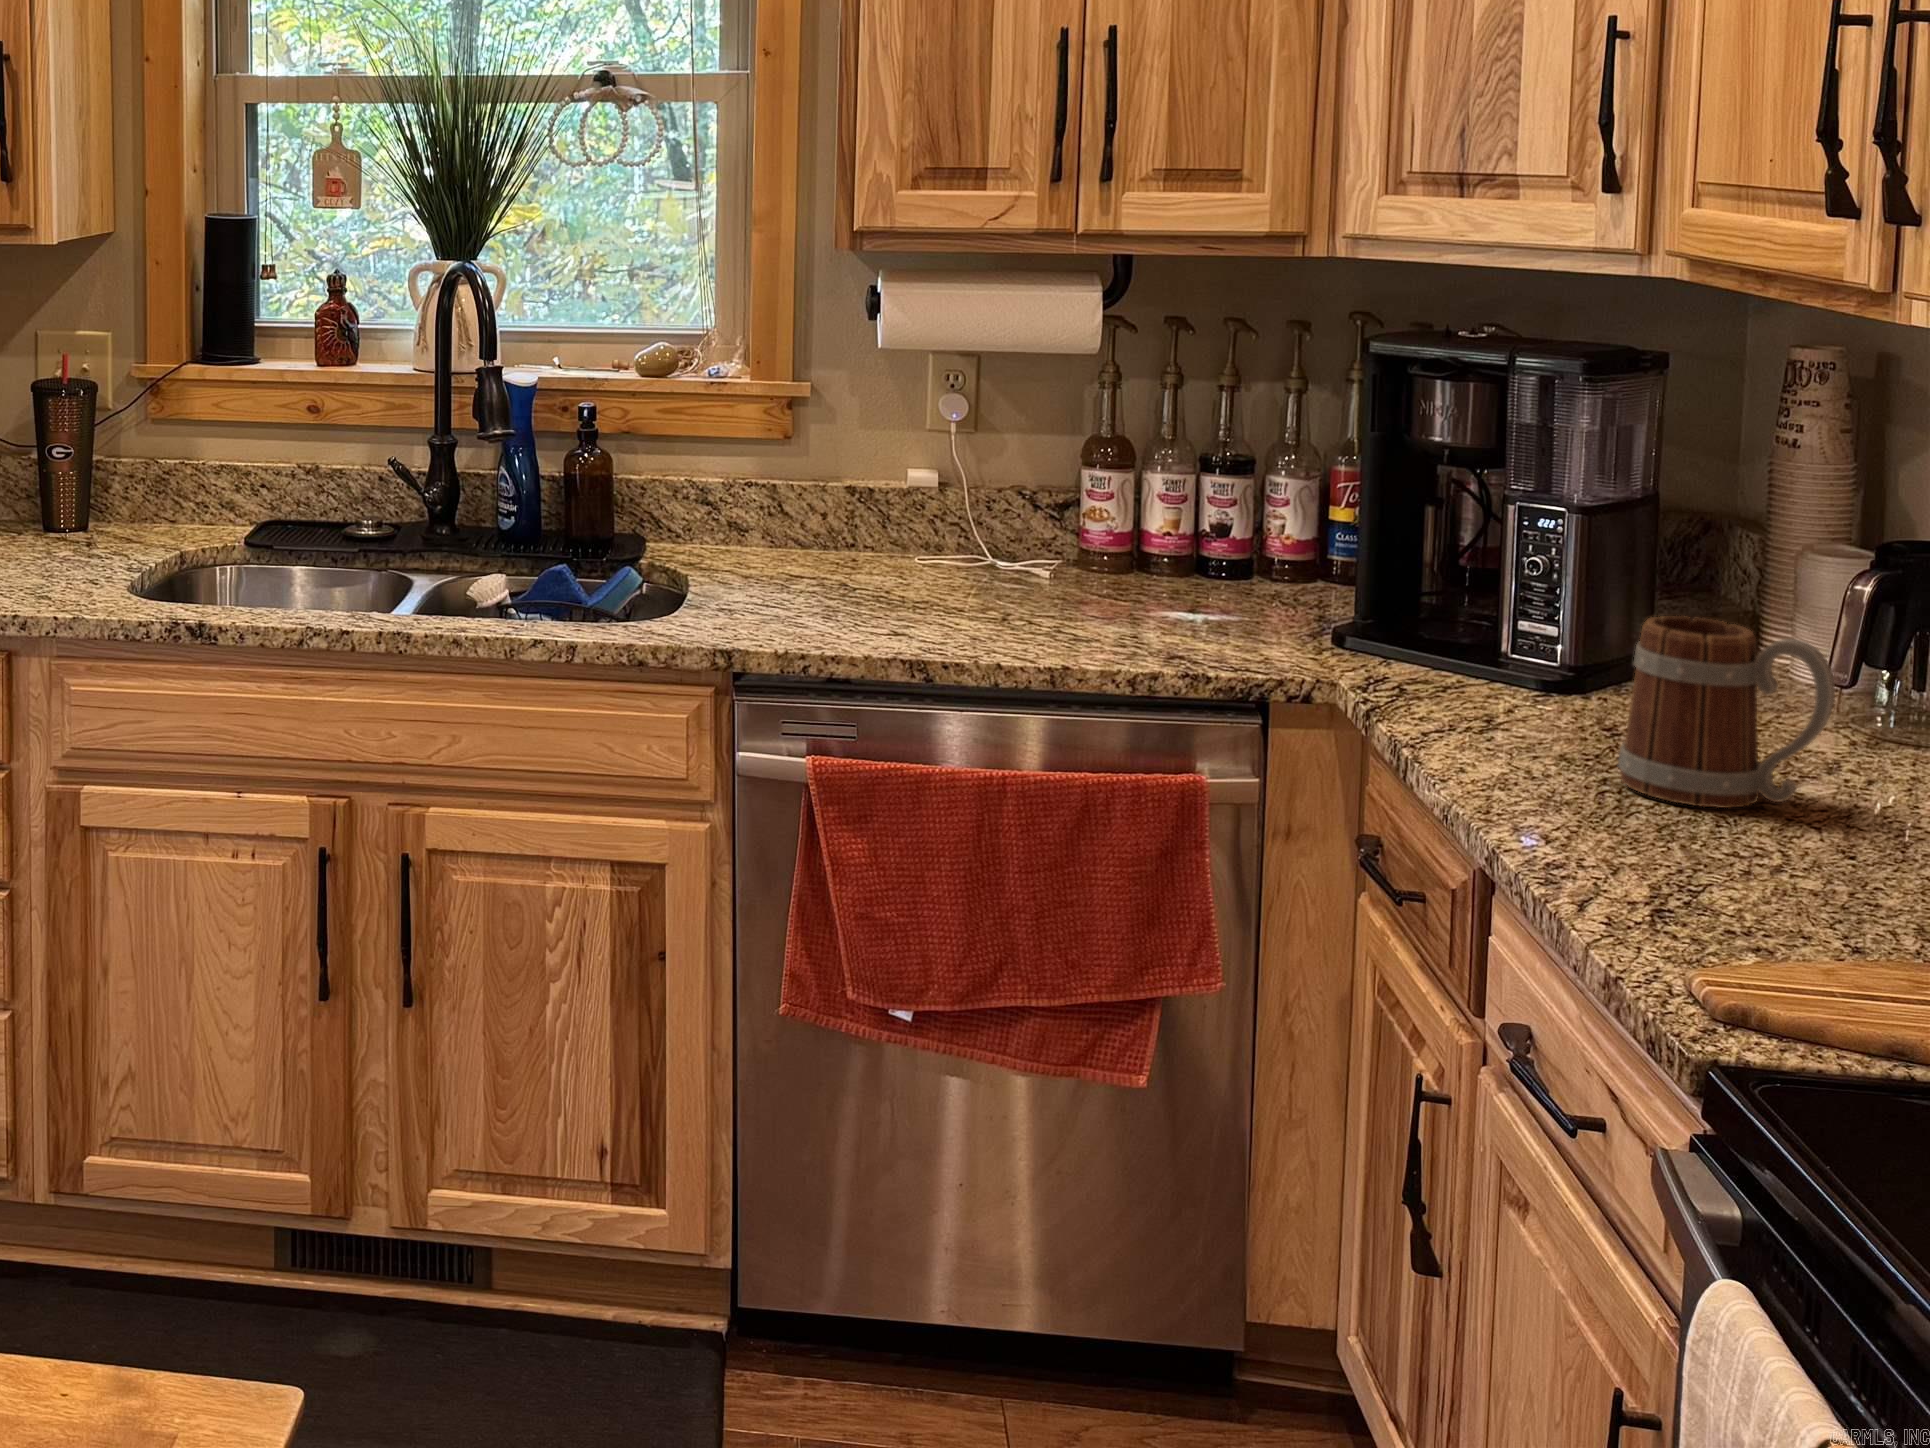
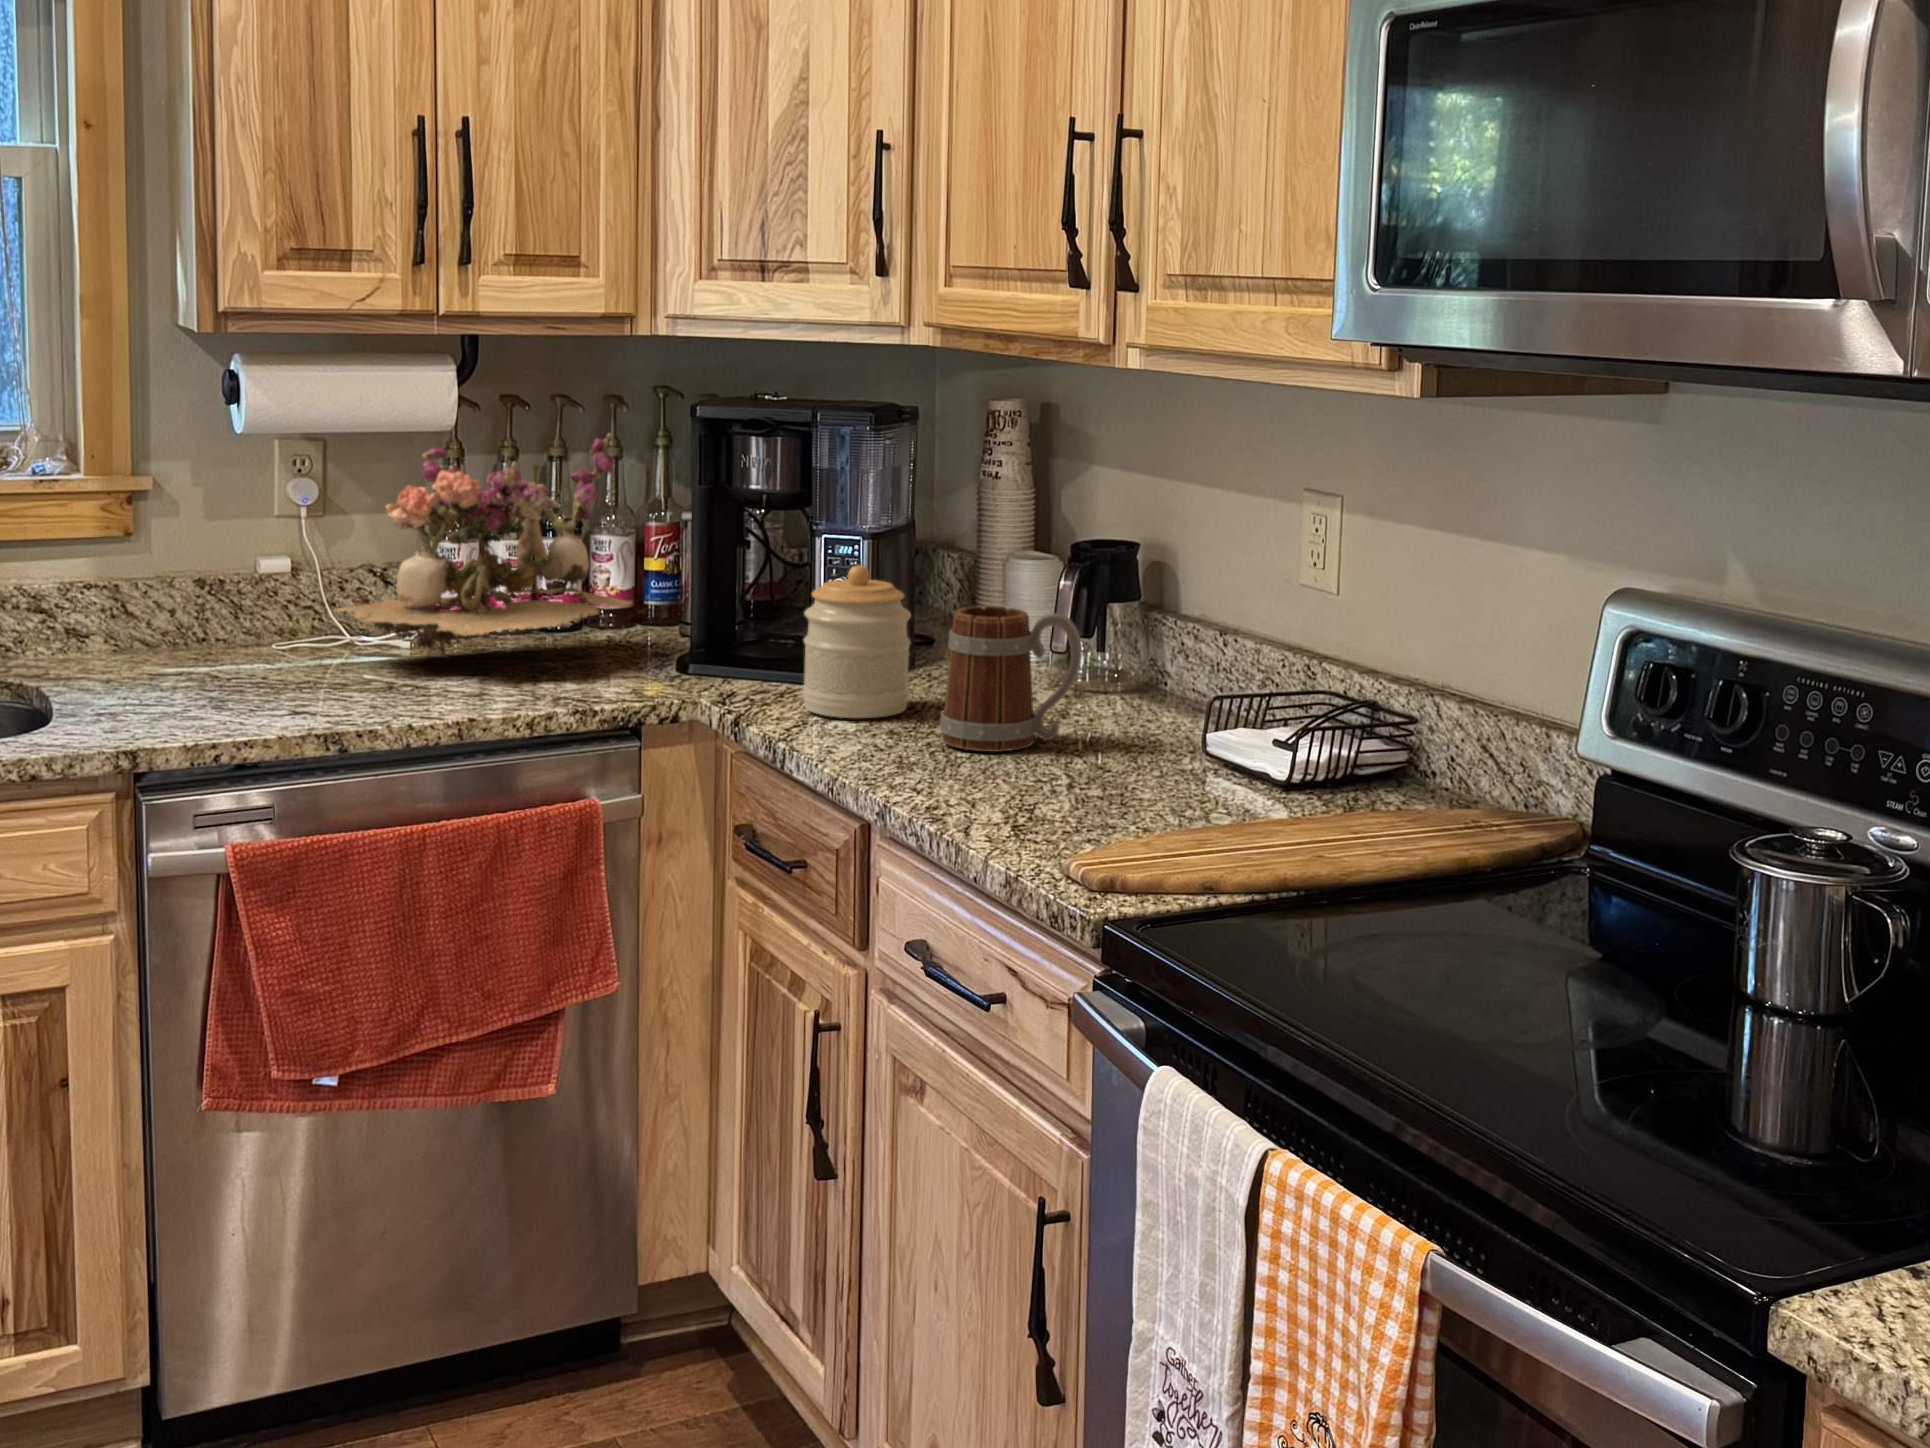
flower arrangement: none [964,367,1291,597] -> present [335,433,631,656]
jar: none [1457,547,1609,736] -> present [803,565,911,718]

